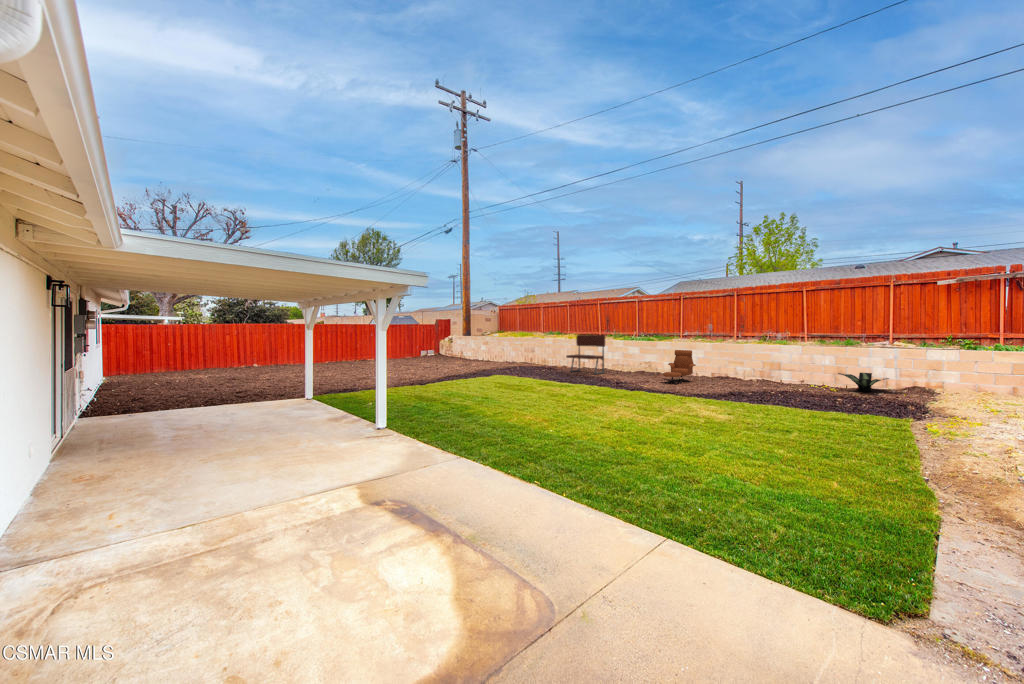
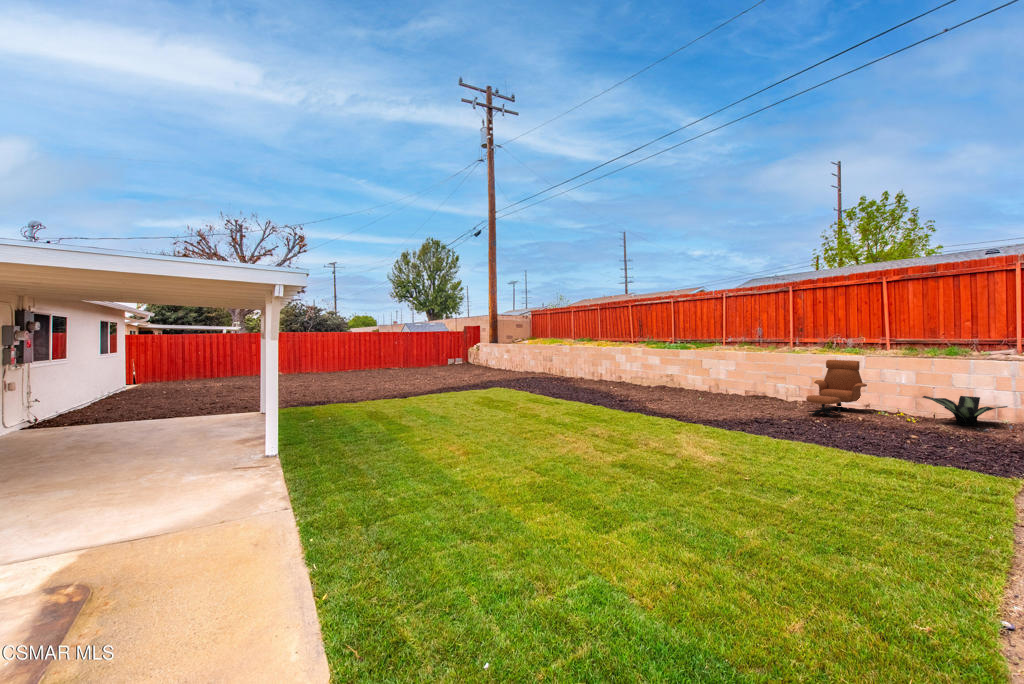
bench: present [566,334,605,374] -> none [581,342,626,389]
lounge chair: present [663,350,696,384] -> present [806,360,867,417]

